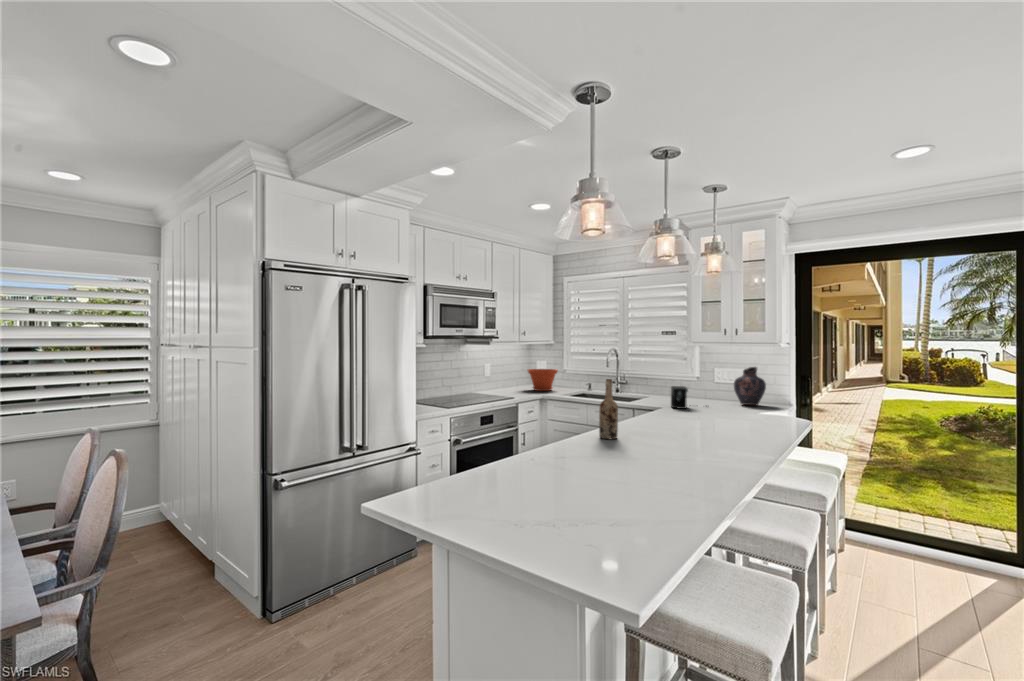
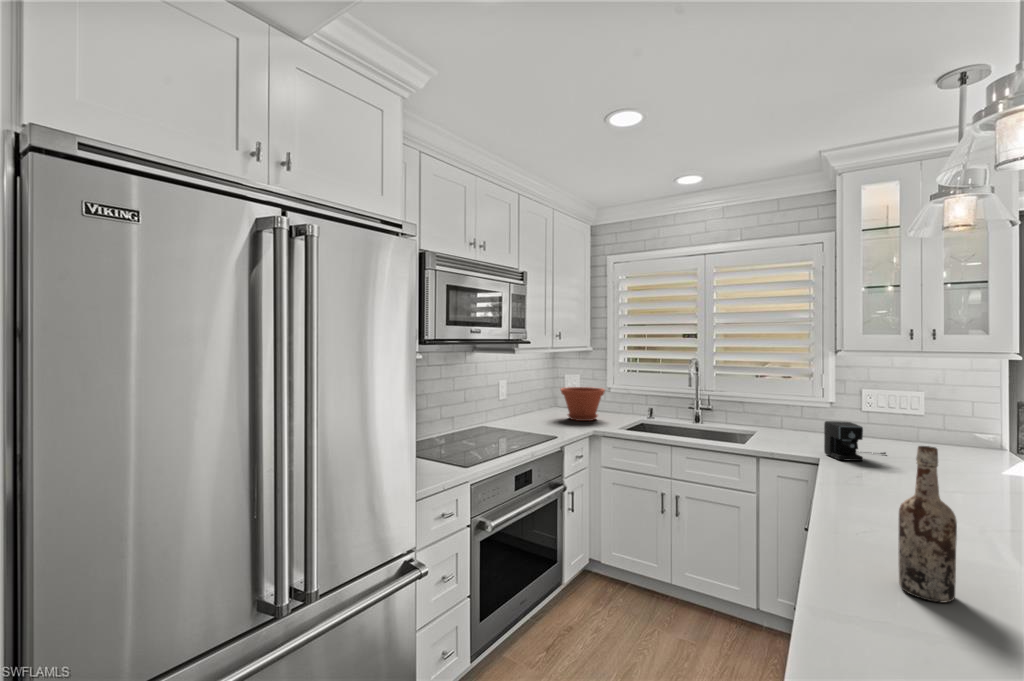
vase: present [734,367,766,405] -> none [909,388,969,450]

